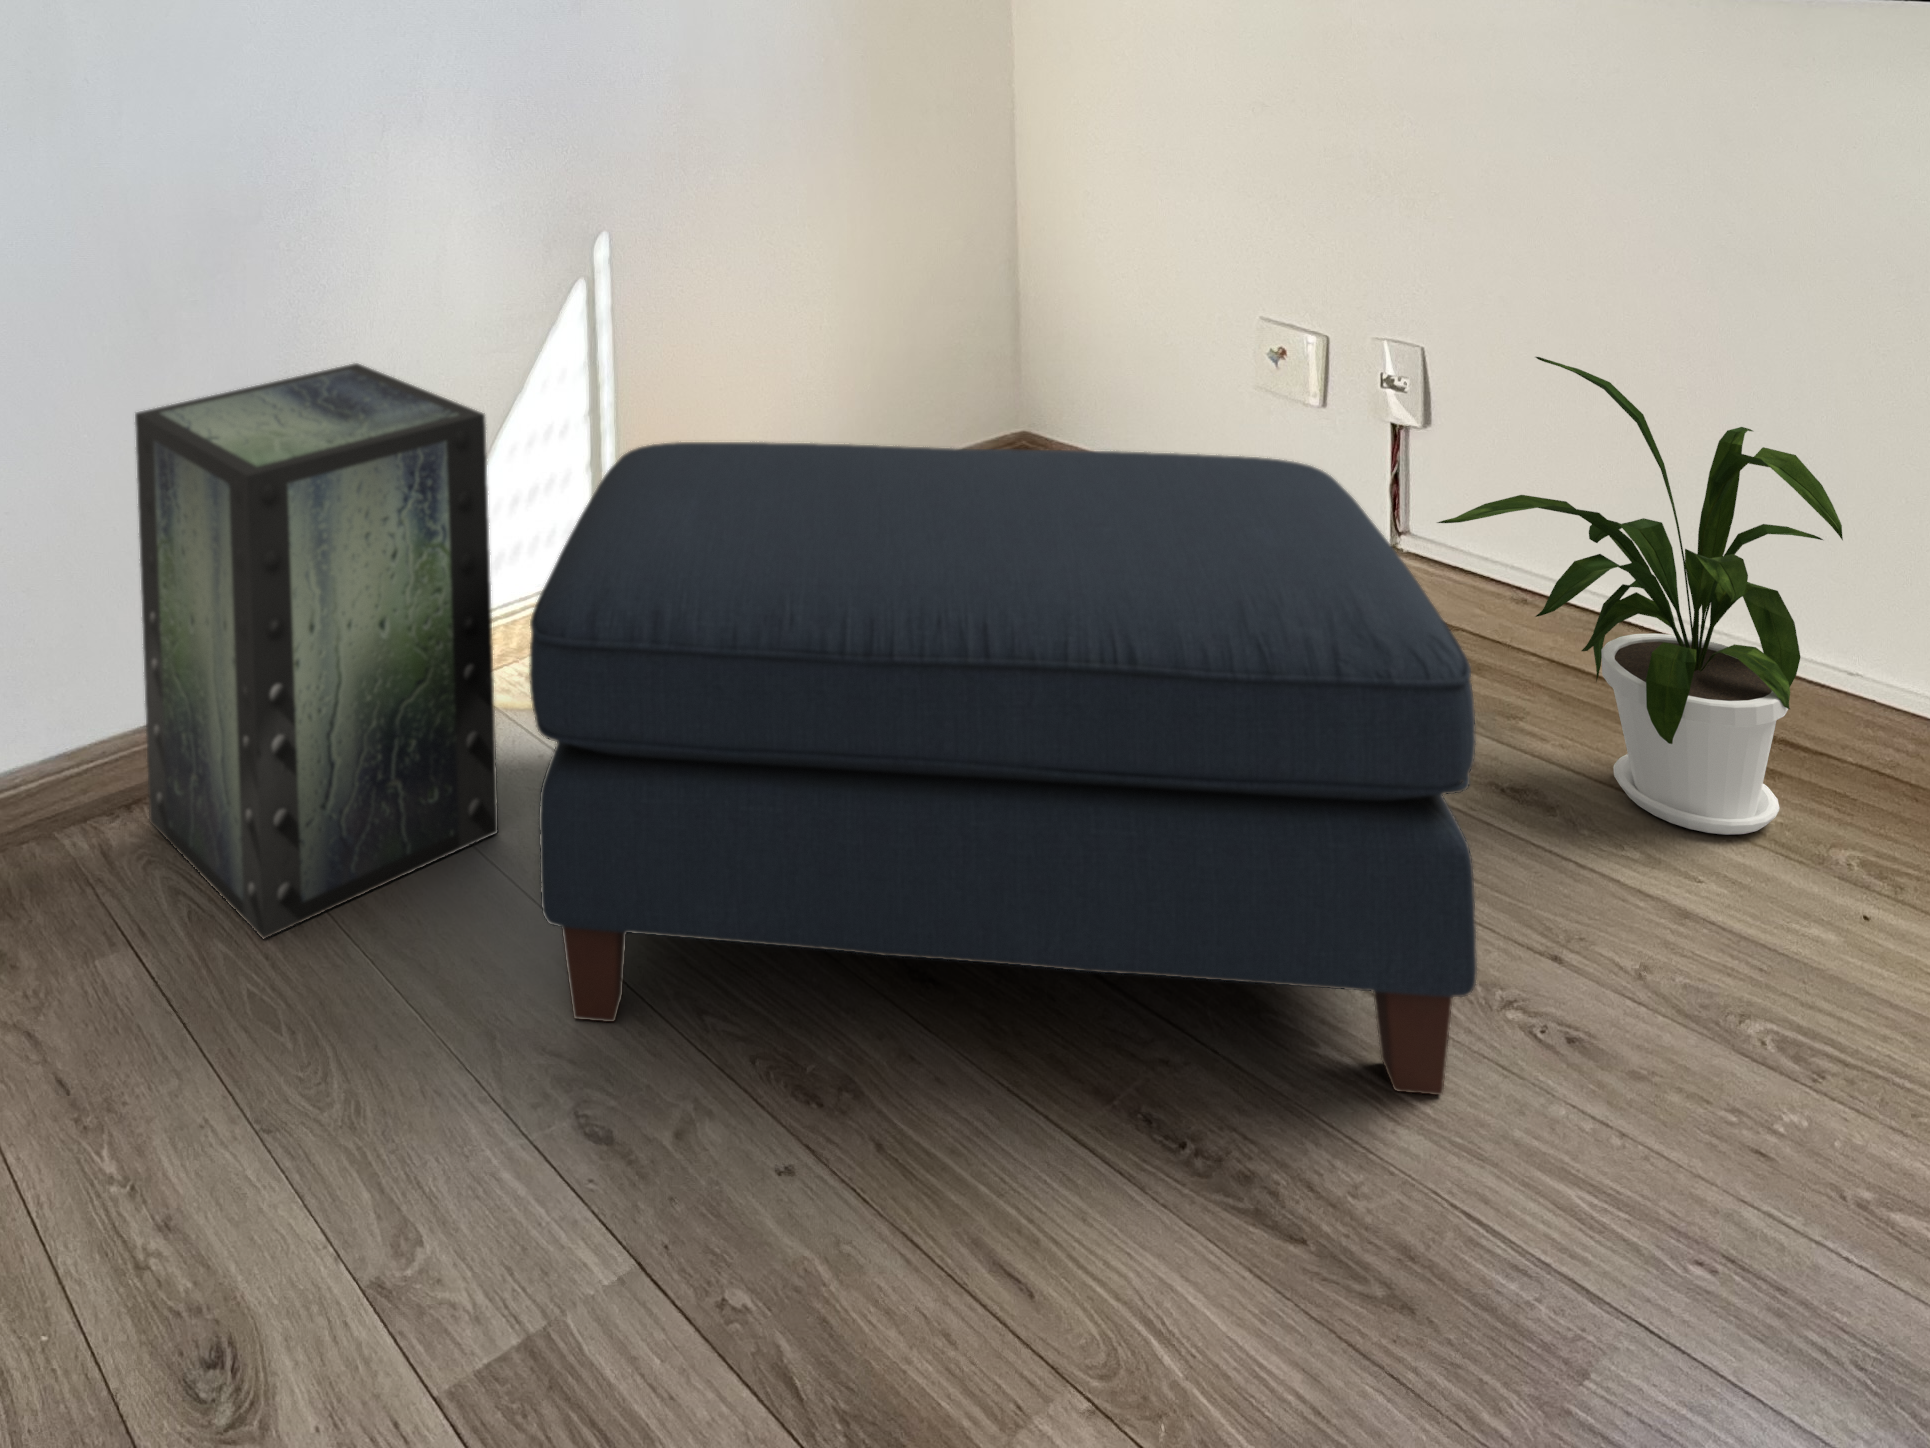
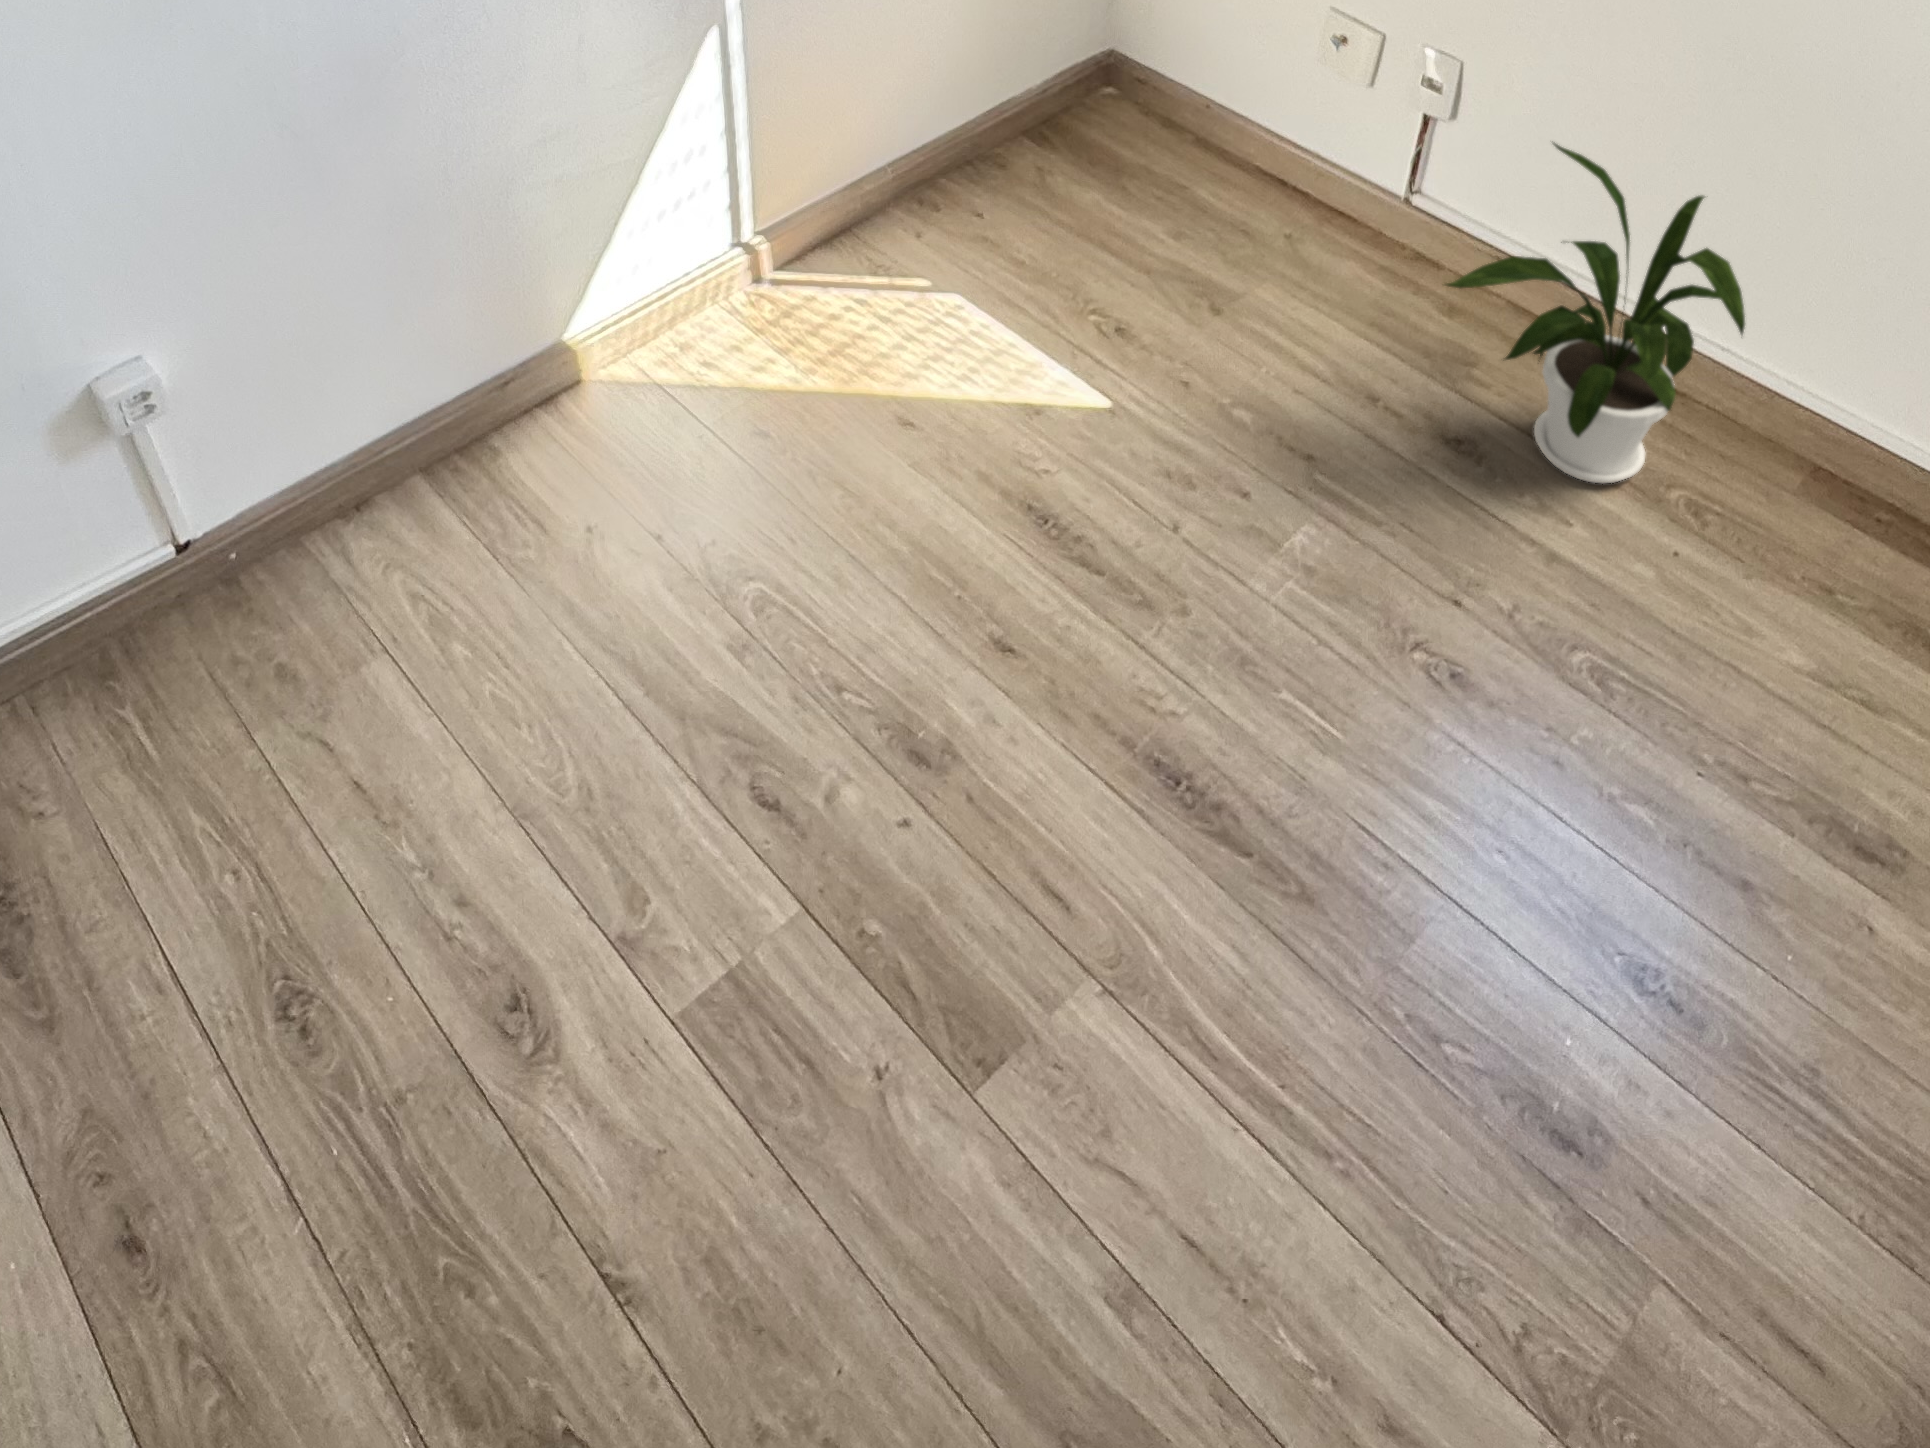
storage box: present [135,363,498,939] -> none [316,156,671,639]
ottoman: present [529,442,1477,1095] -> none [702,229,1437,737]

